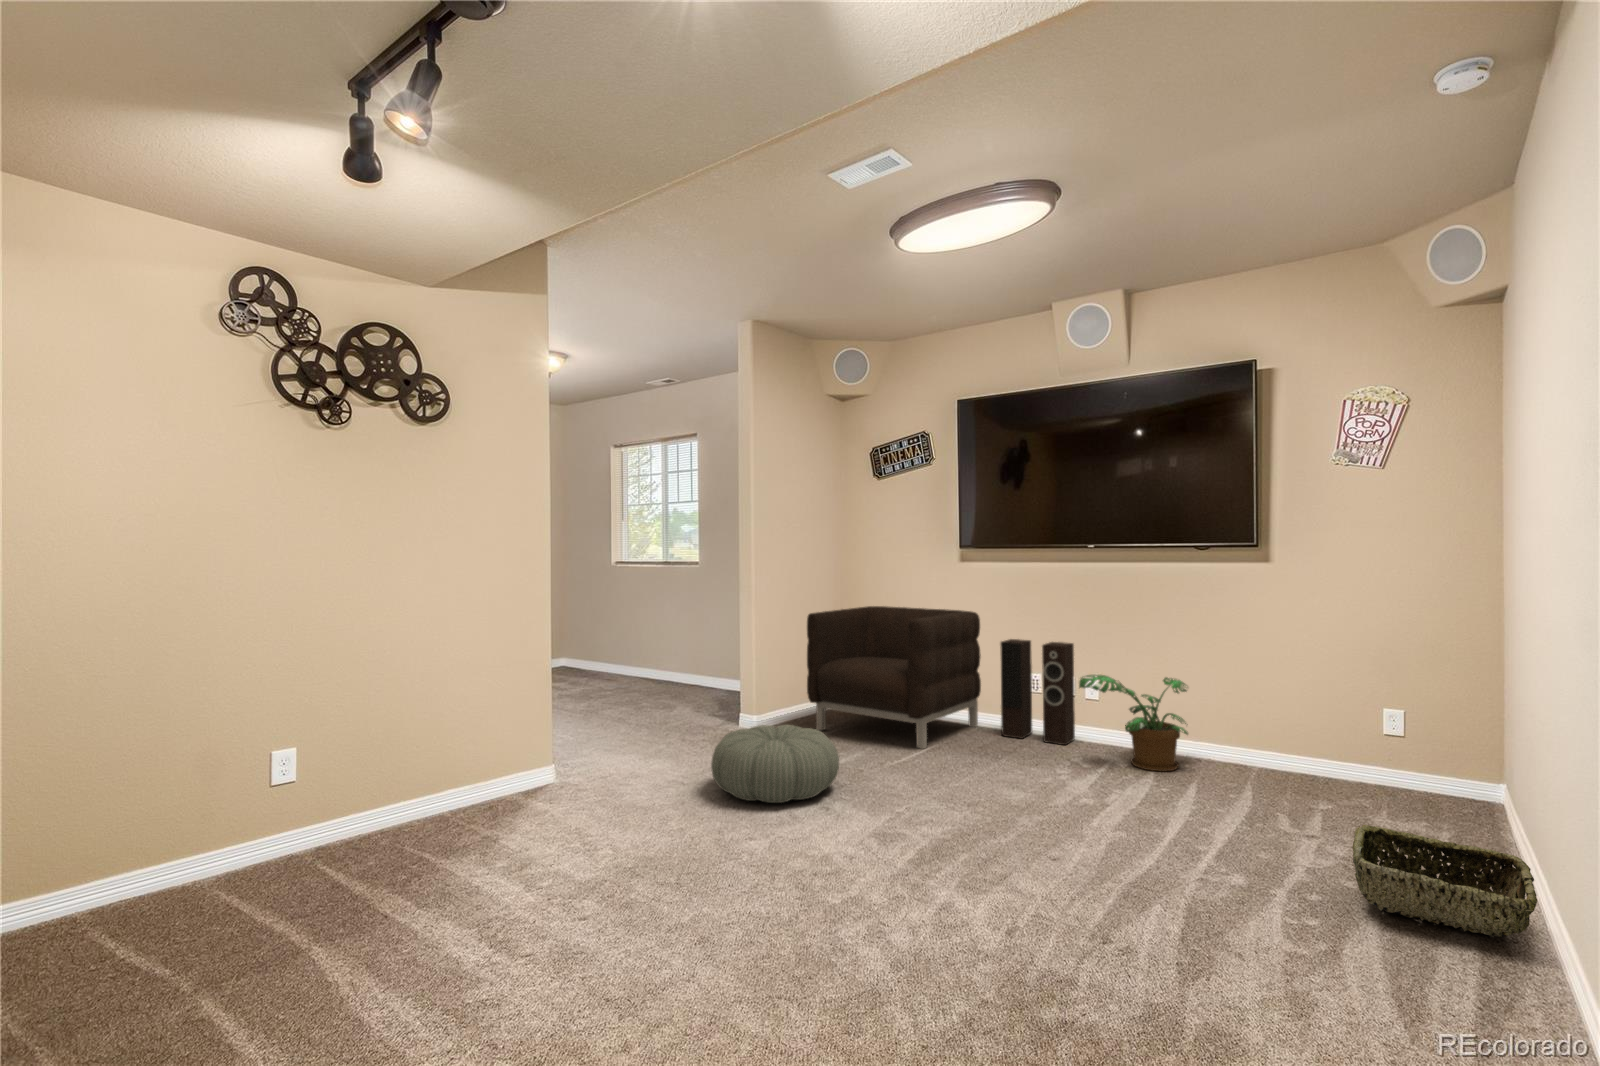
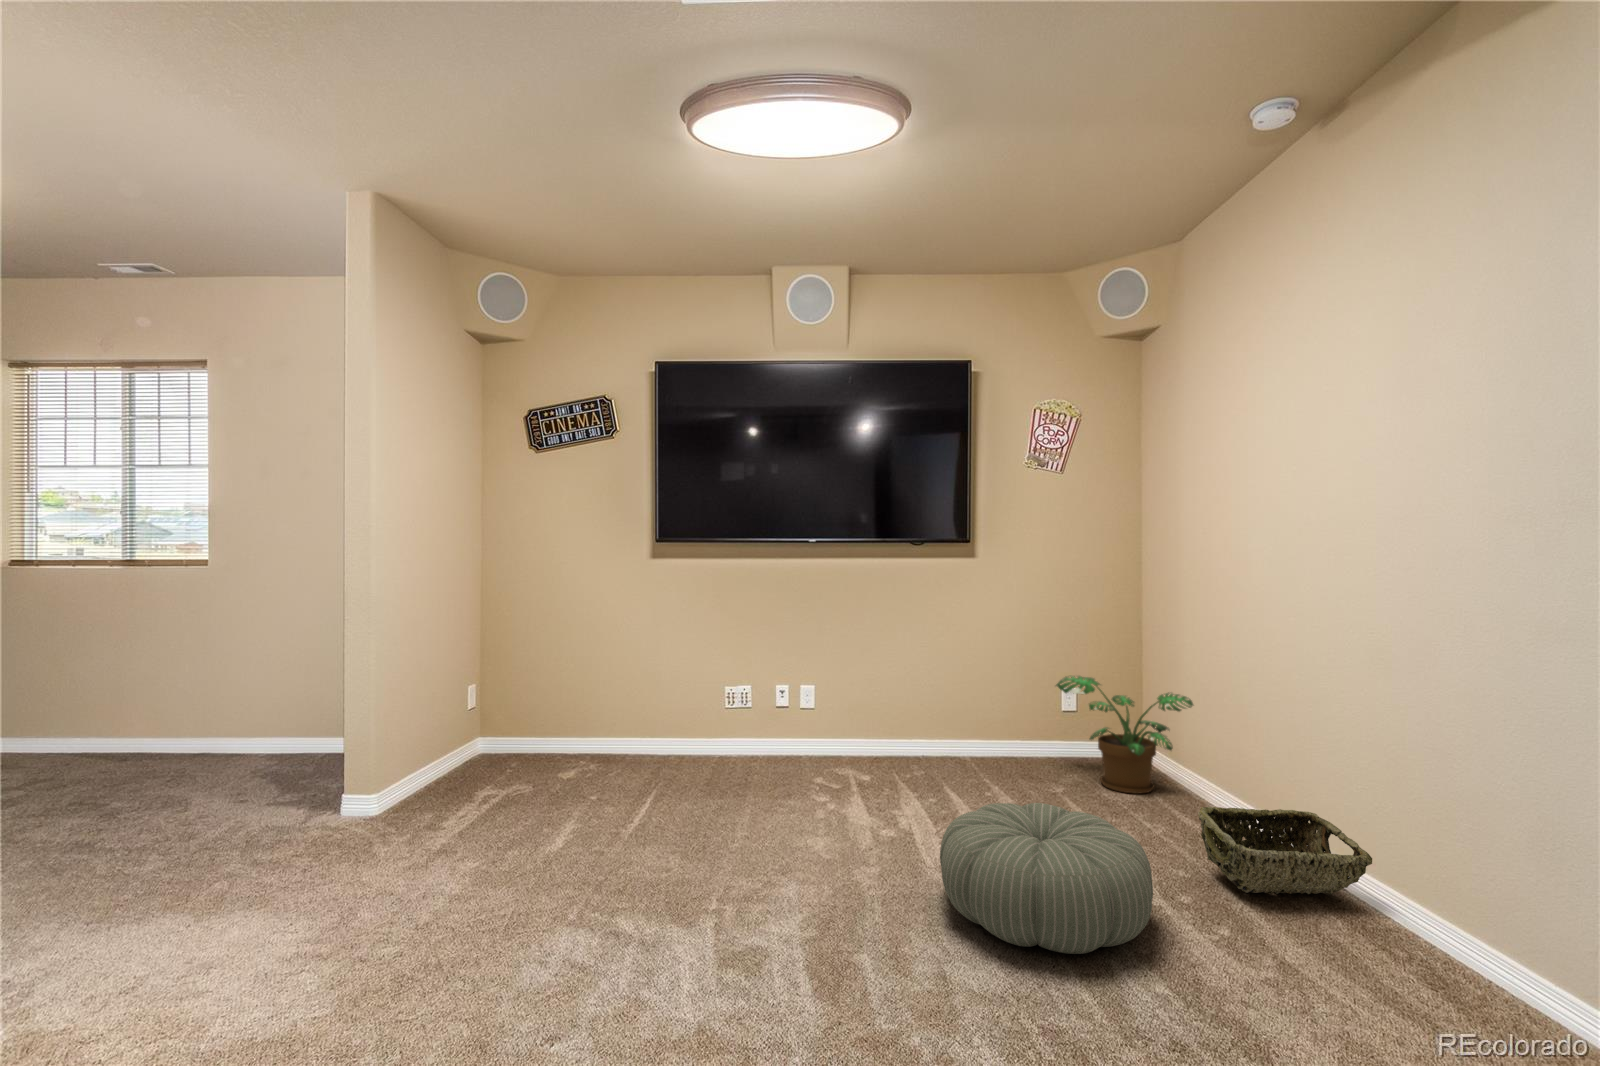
armchair: present [807,606,981,749] -> none [458,617,681,799]
speaker: present [1000,639,1075,745] -> none [714,647,790,763]
potted plant: present [1079,675,1188,771] -> present [1056,676,1194,794]
pouf: present [711,725,839,803] -> present [940,803,1153,954]

